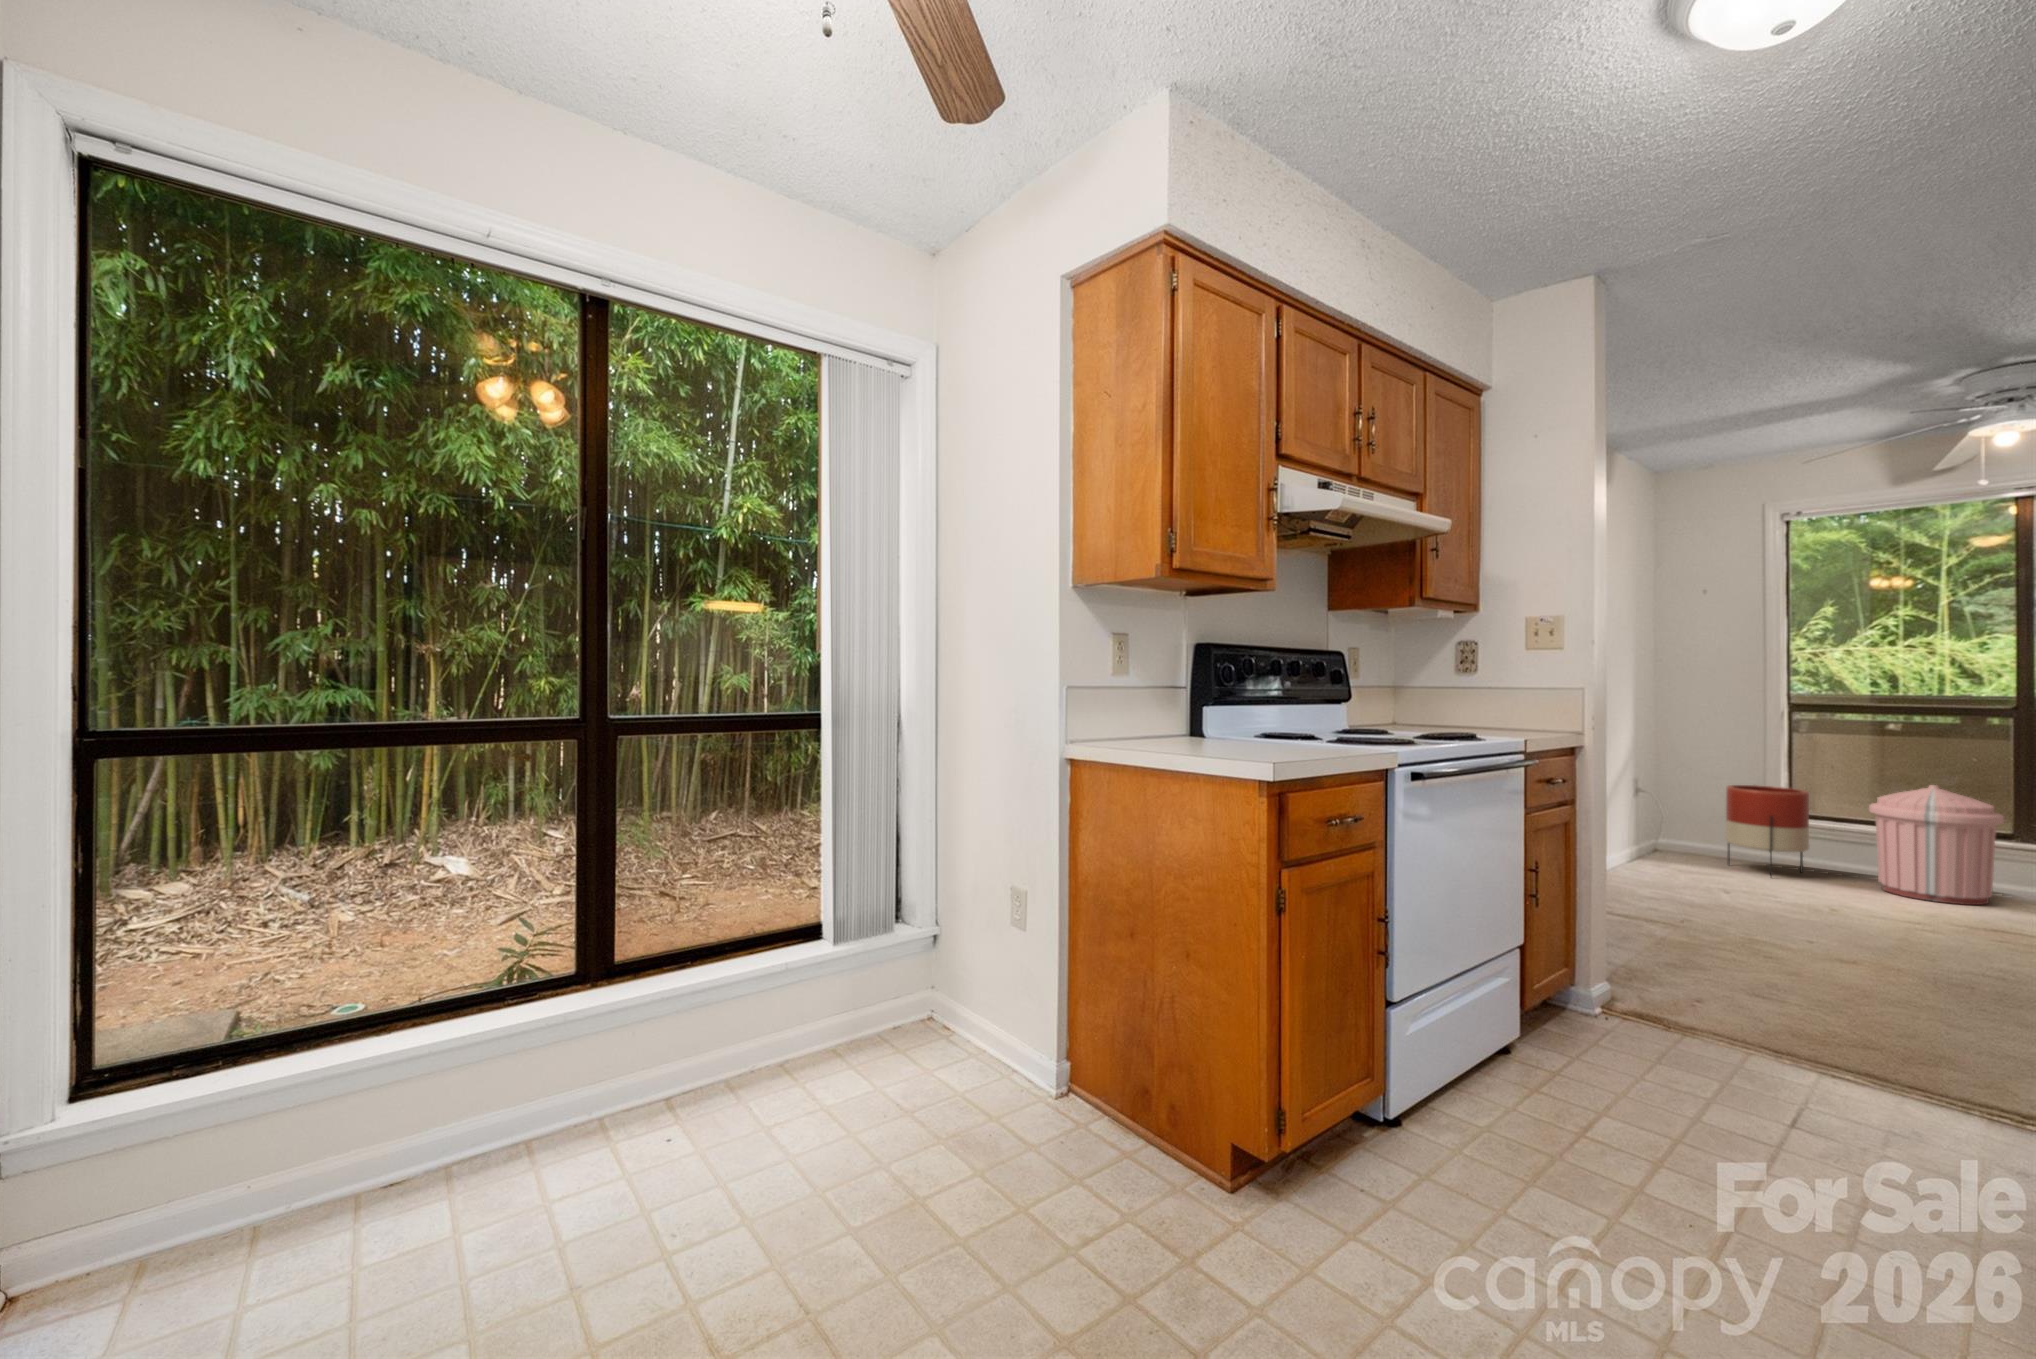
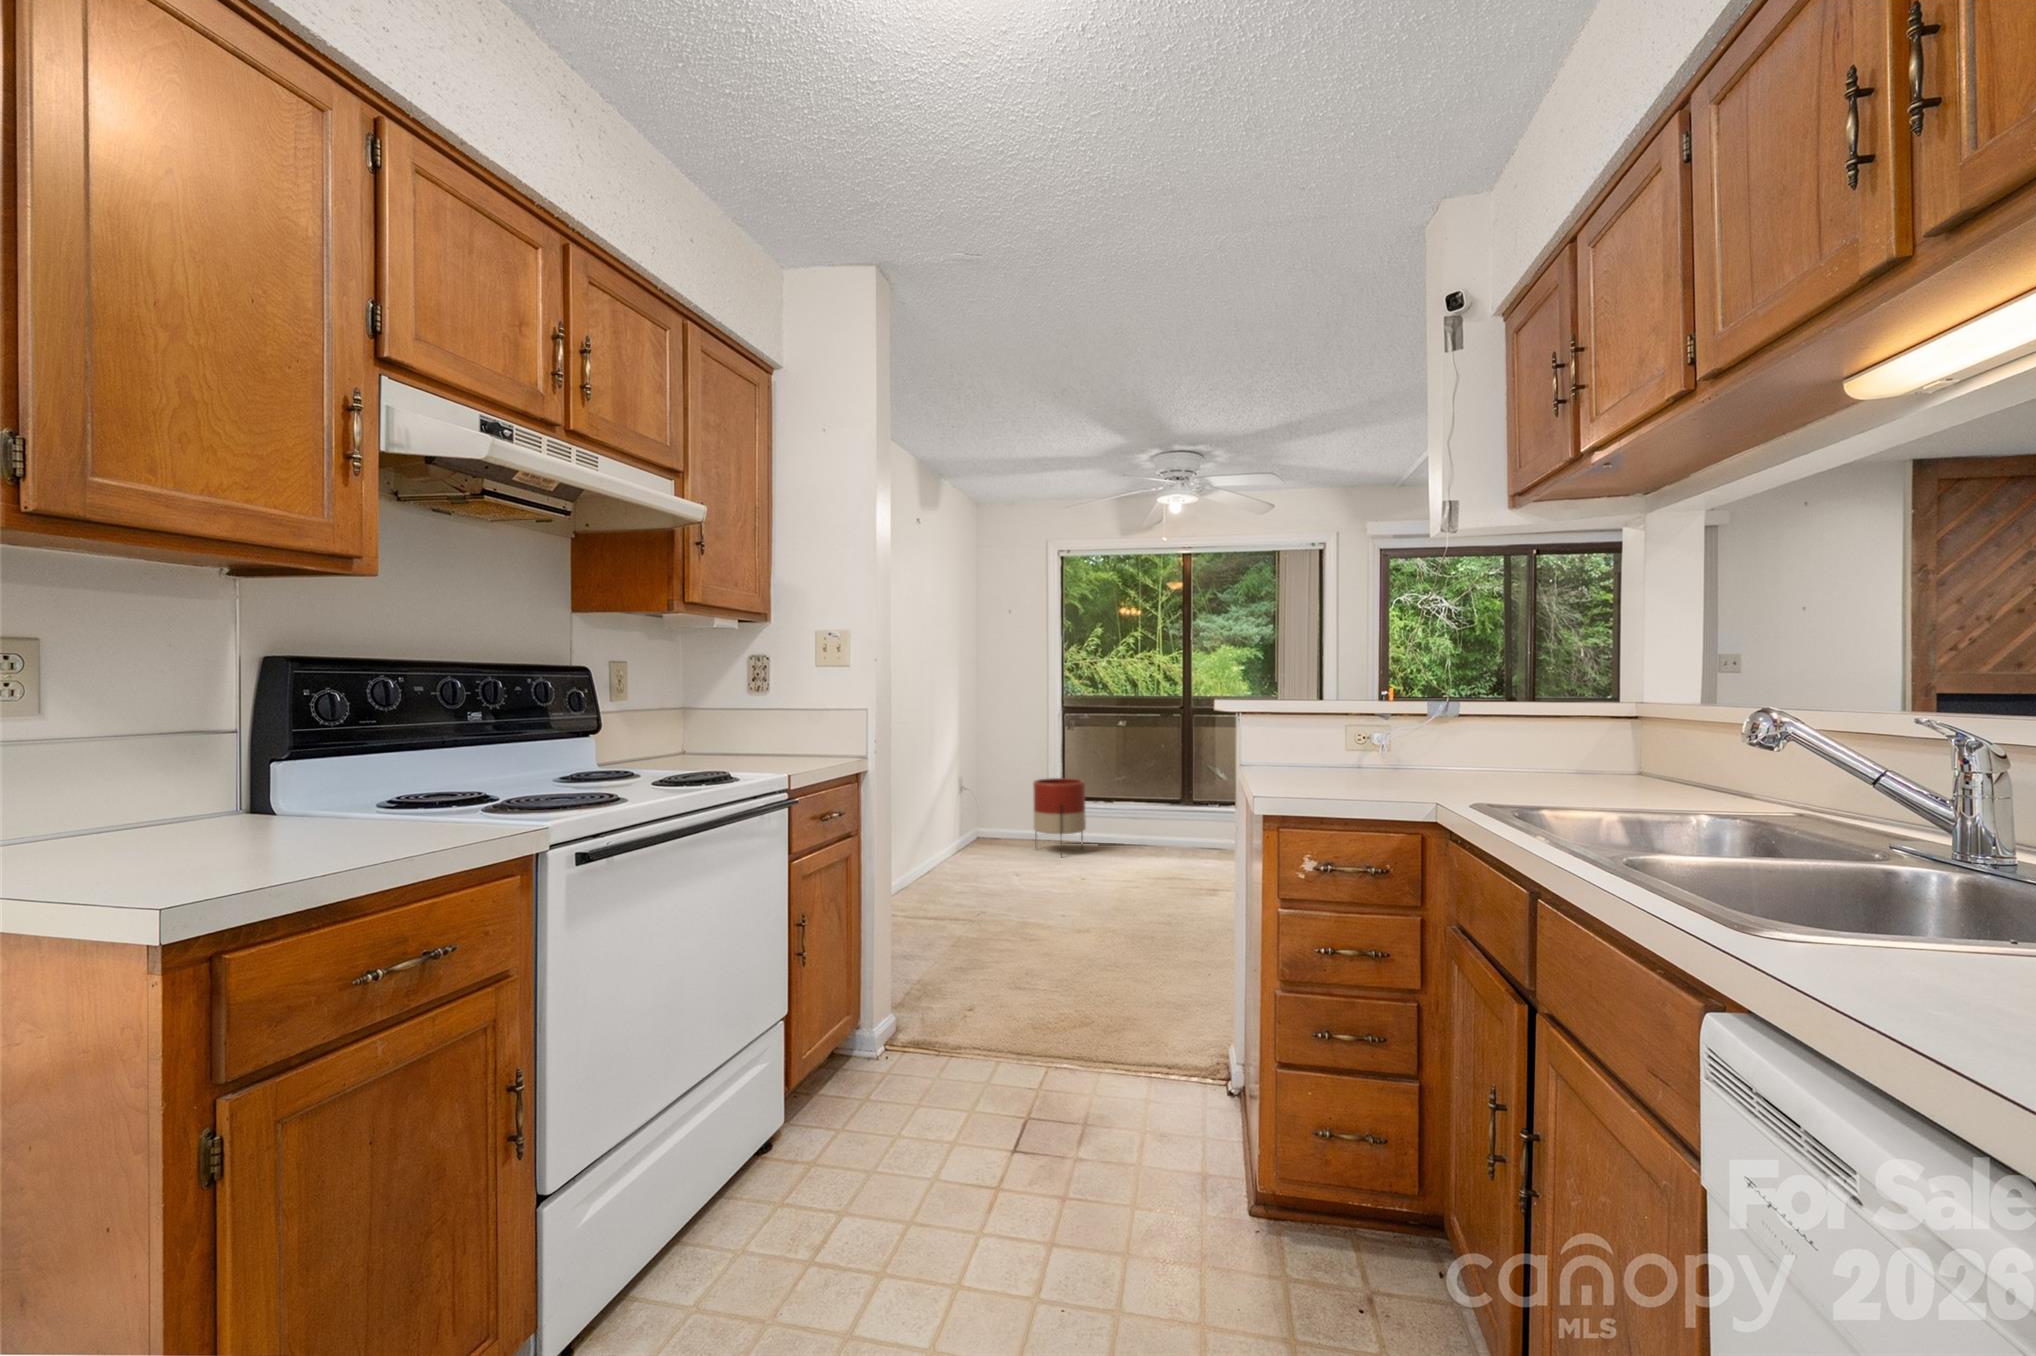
trash can: present [1869,785,2004,905] -> none [1119,769,1190,862]

